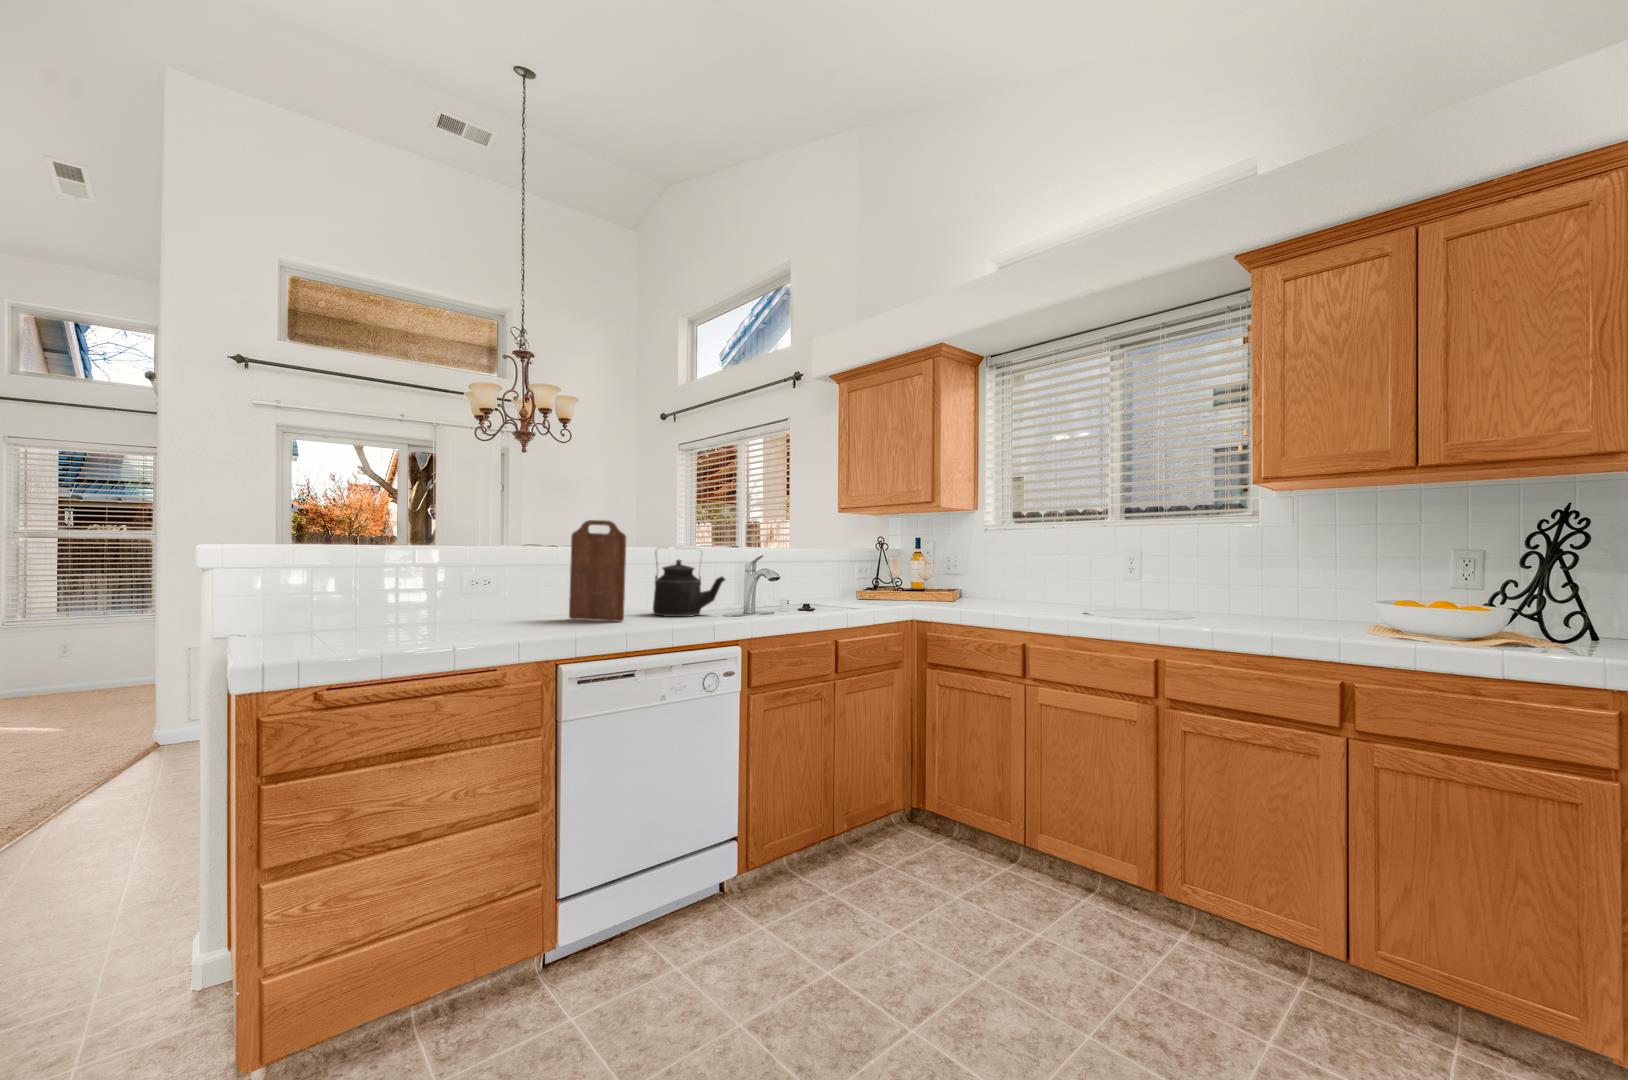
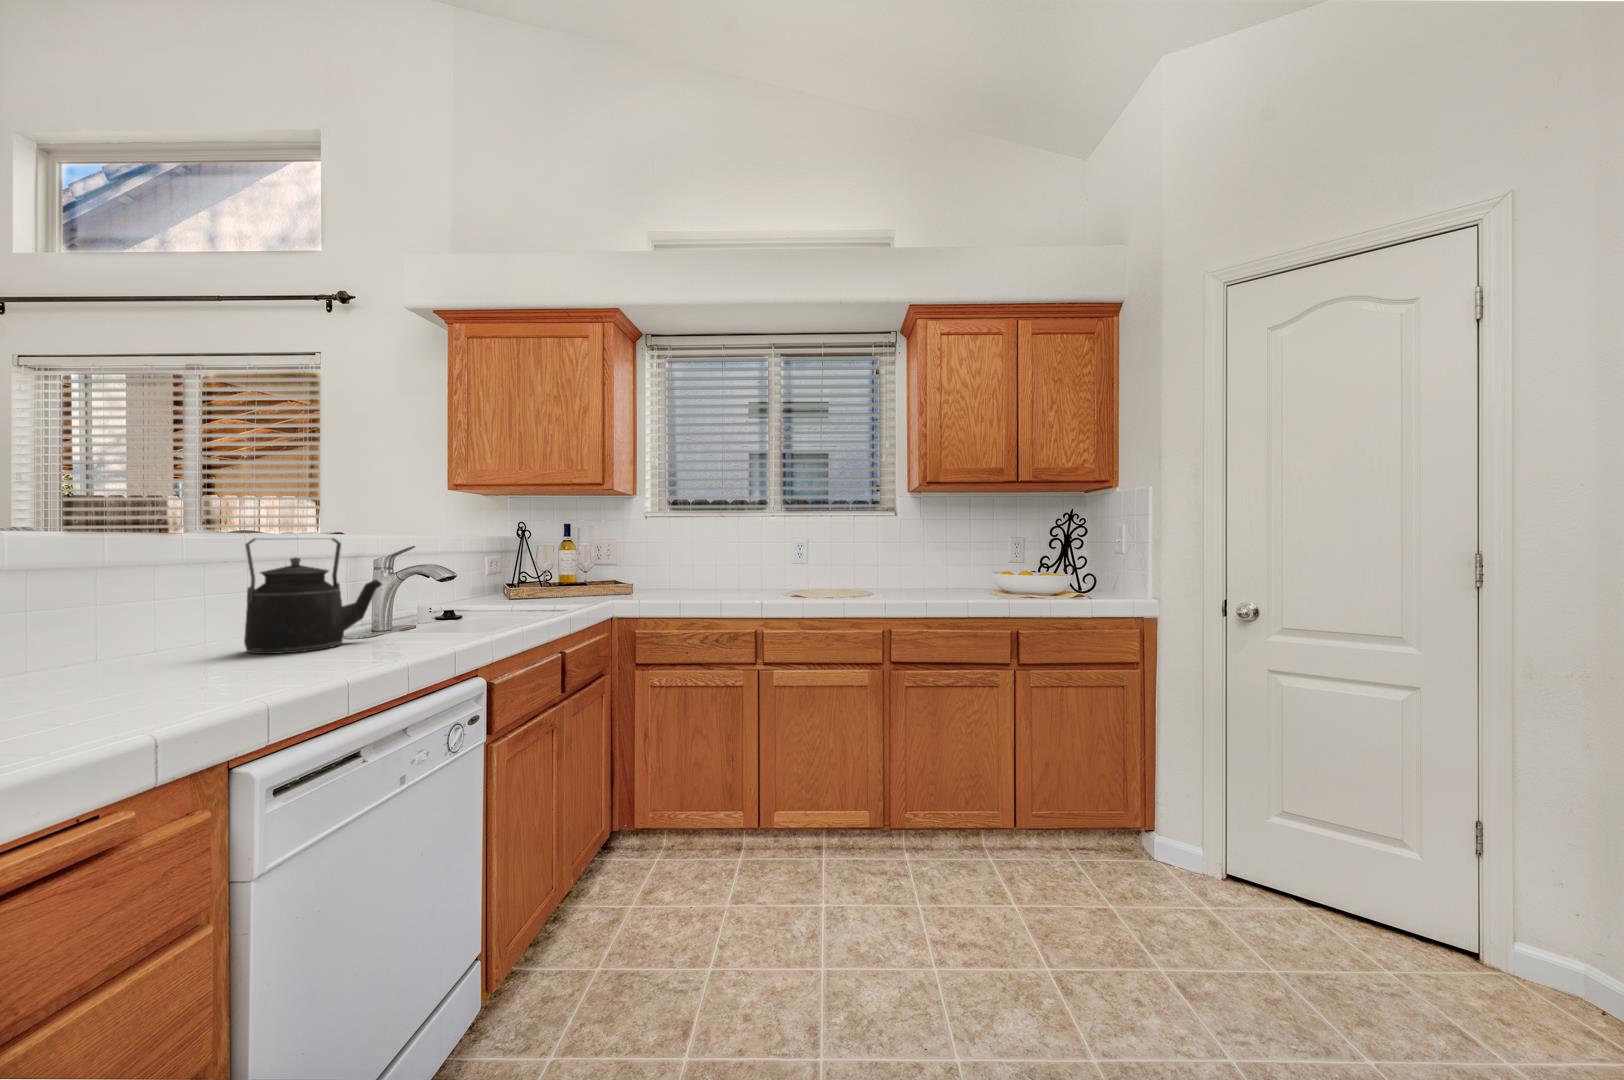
cutting board: present [569,520,626,622] -> none [93,487,245,683]

